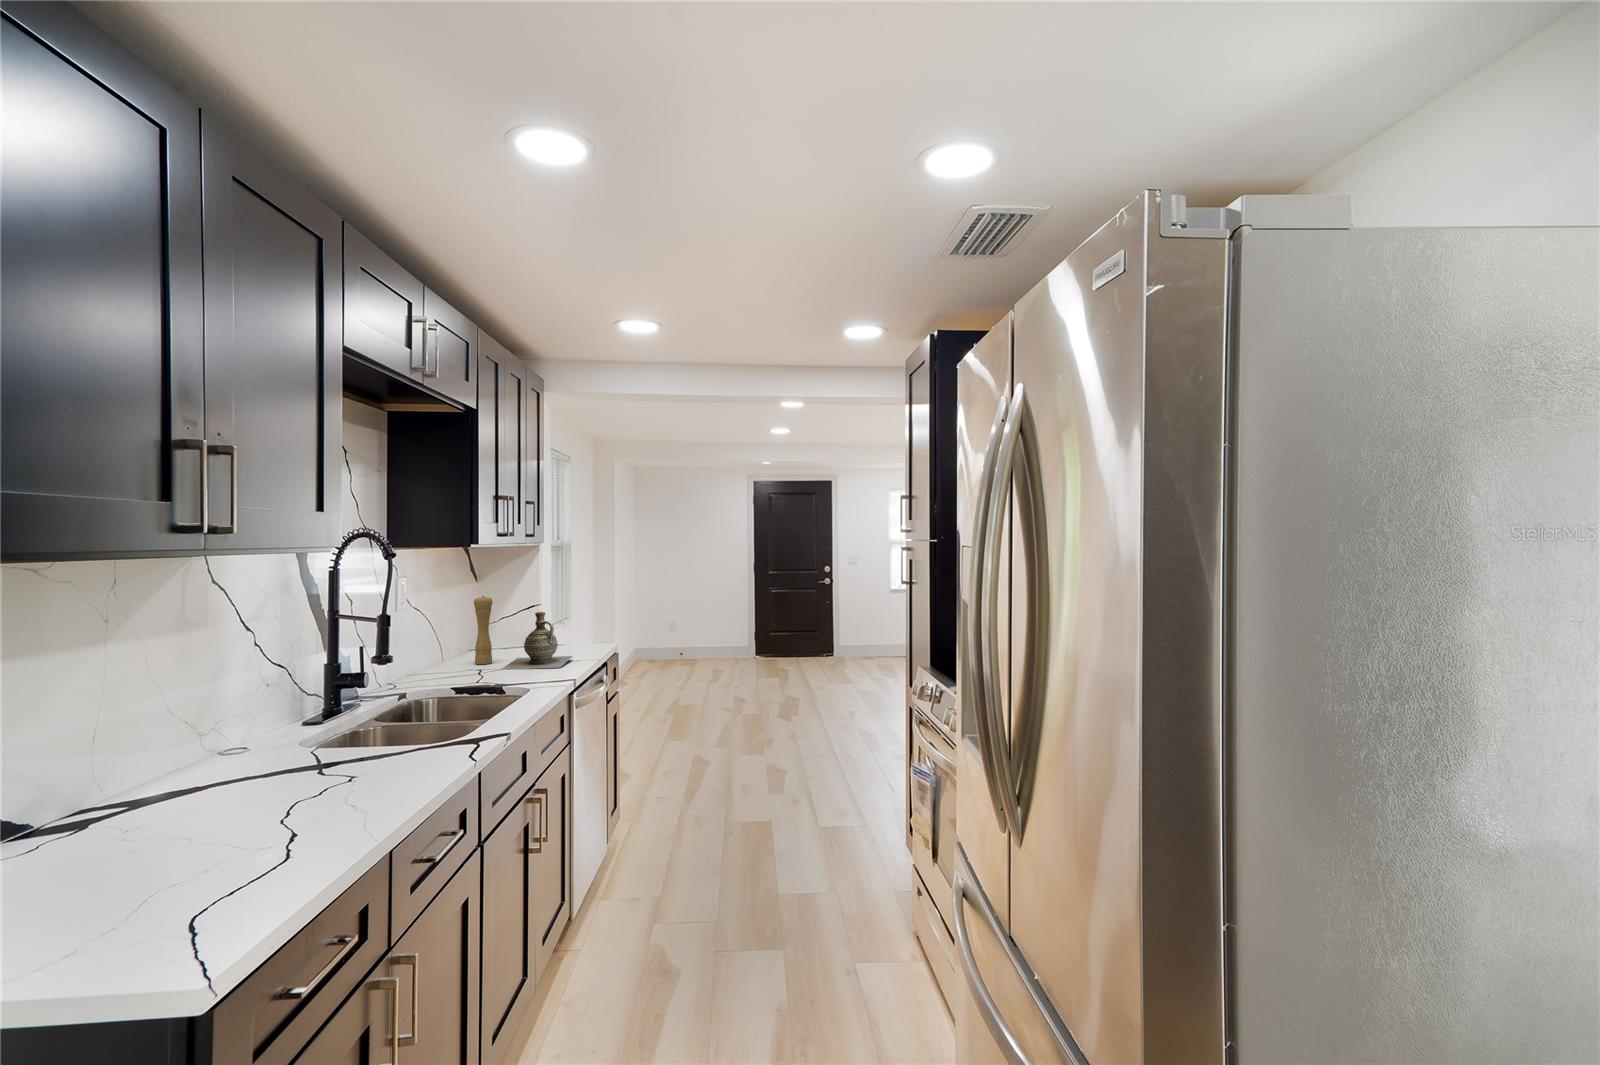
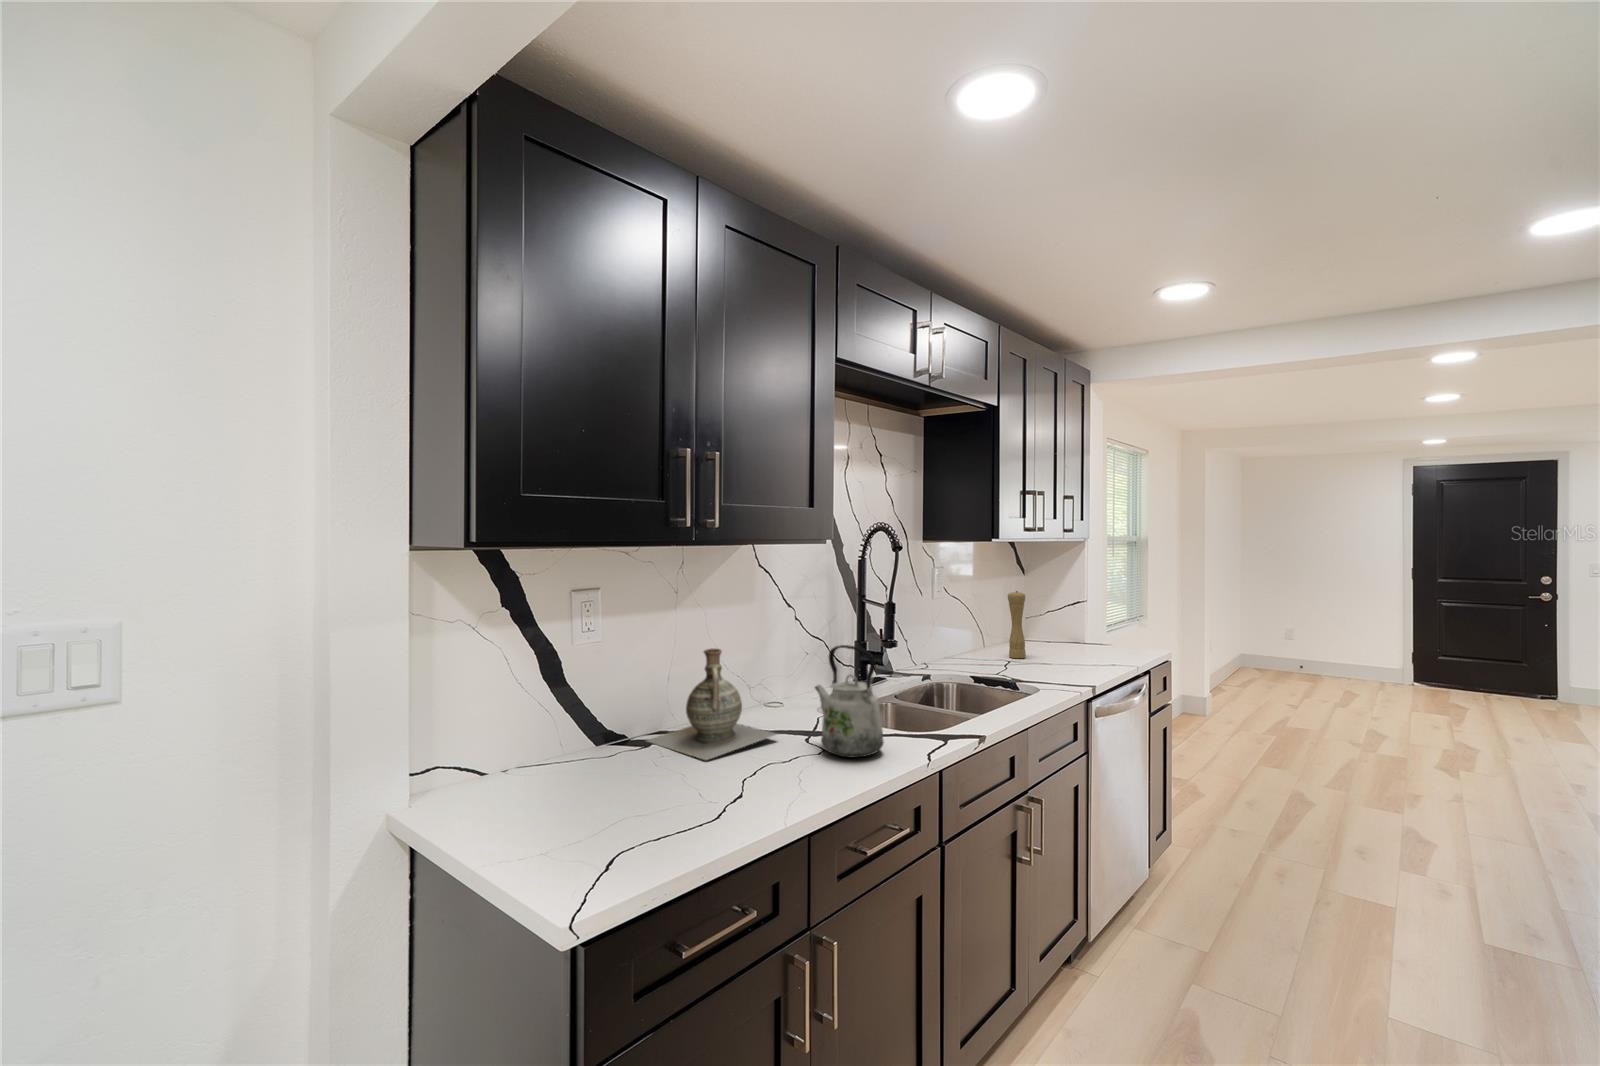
ceramic jug: present [501,612,573,670] -> present [647,649,777,760]
kettle: none [331,664,424,781] -> present [815,645,884,757]

